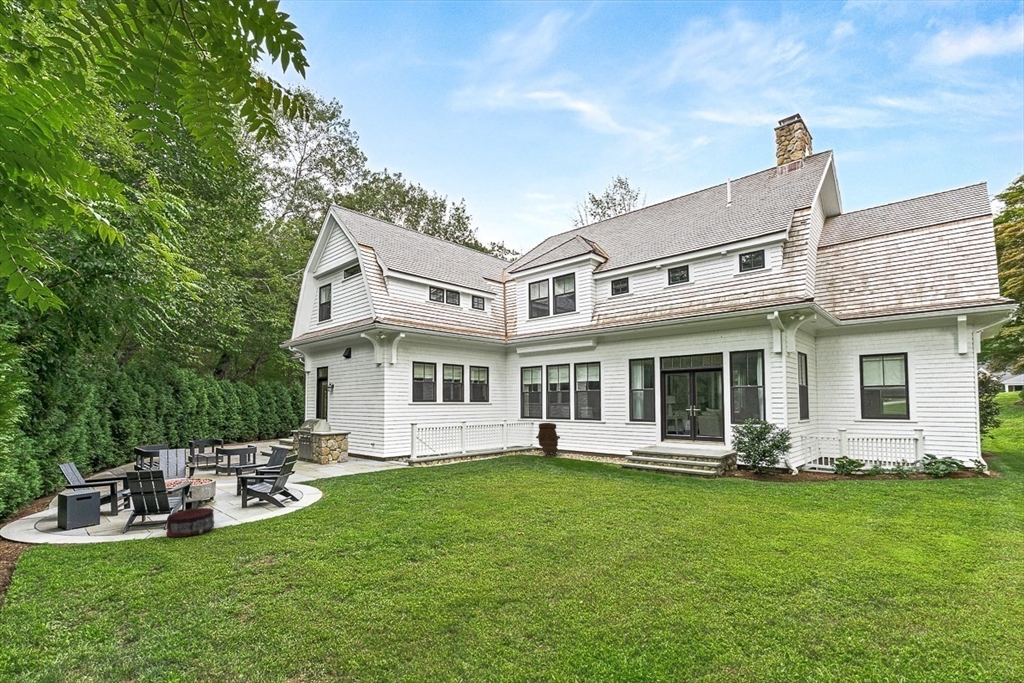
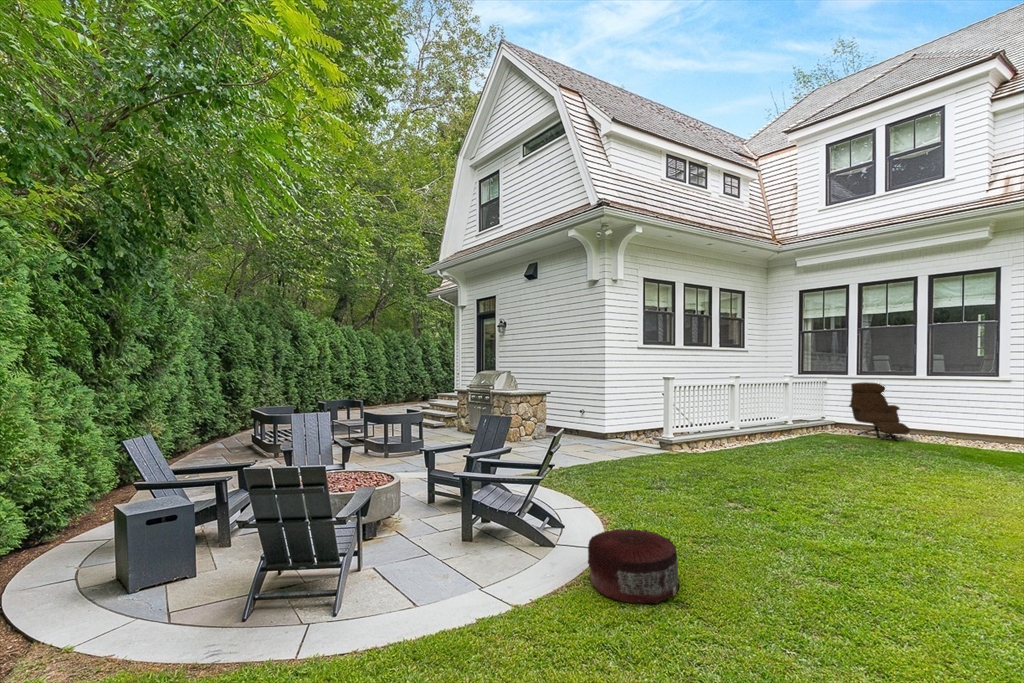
pouf: present [167,508,214,537] -> present [588,529,679,603]

